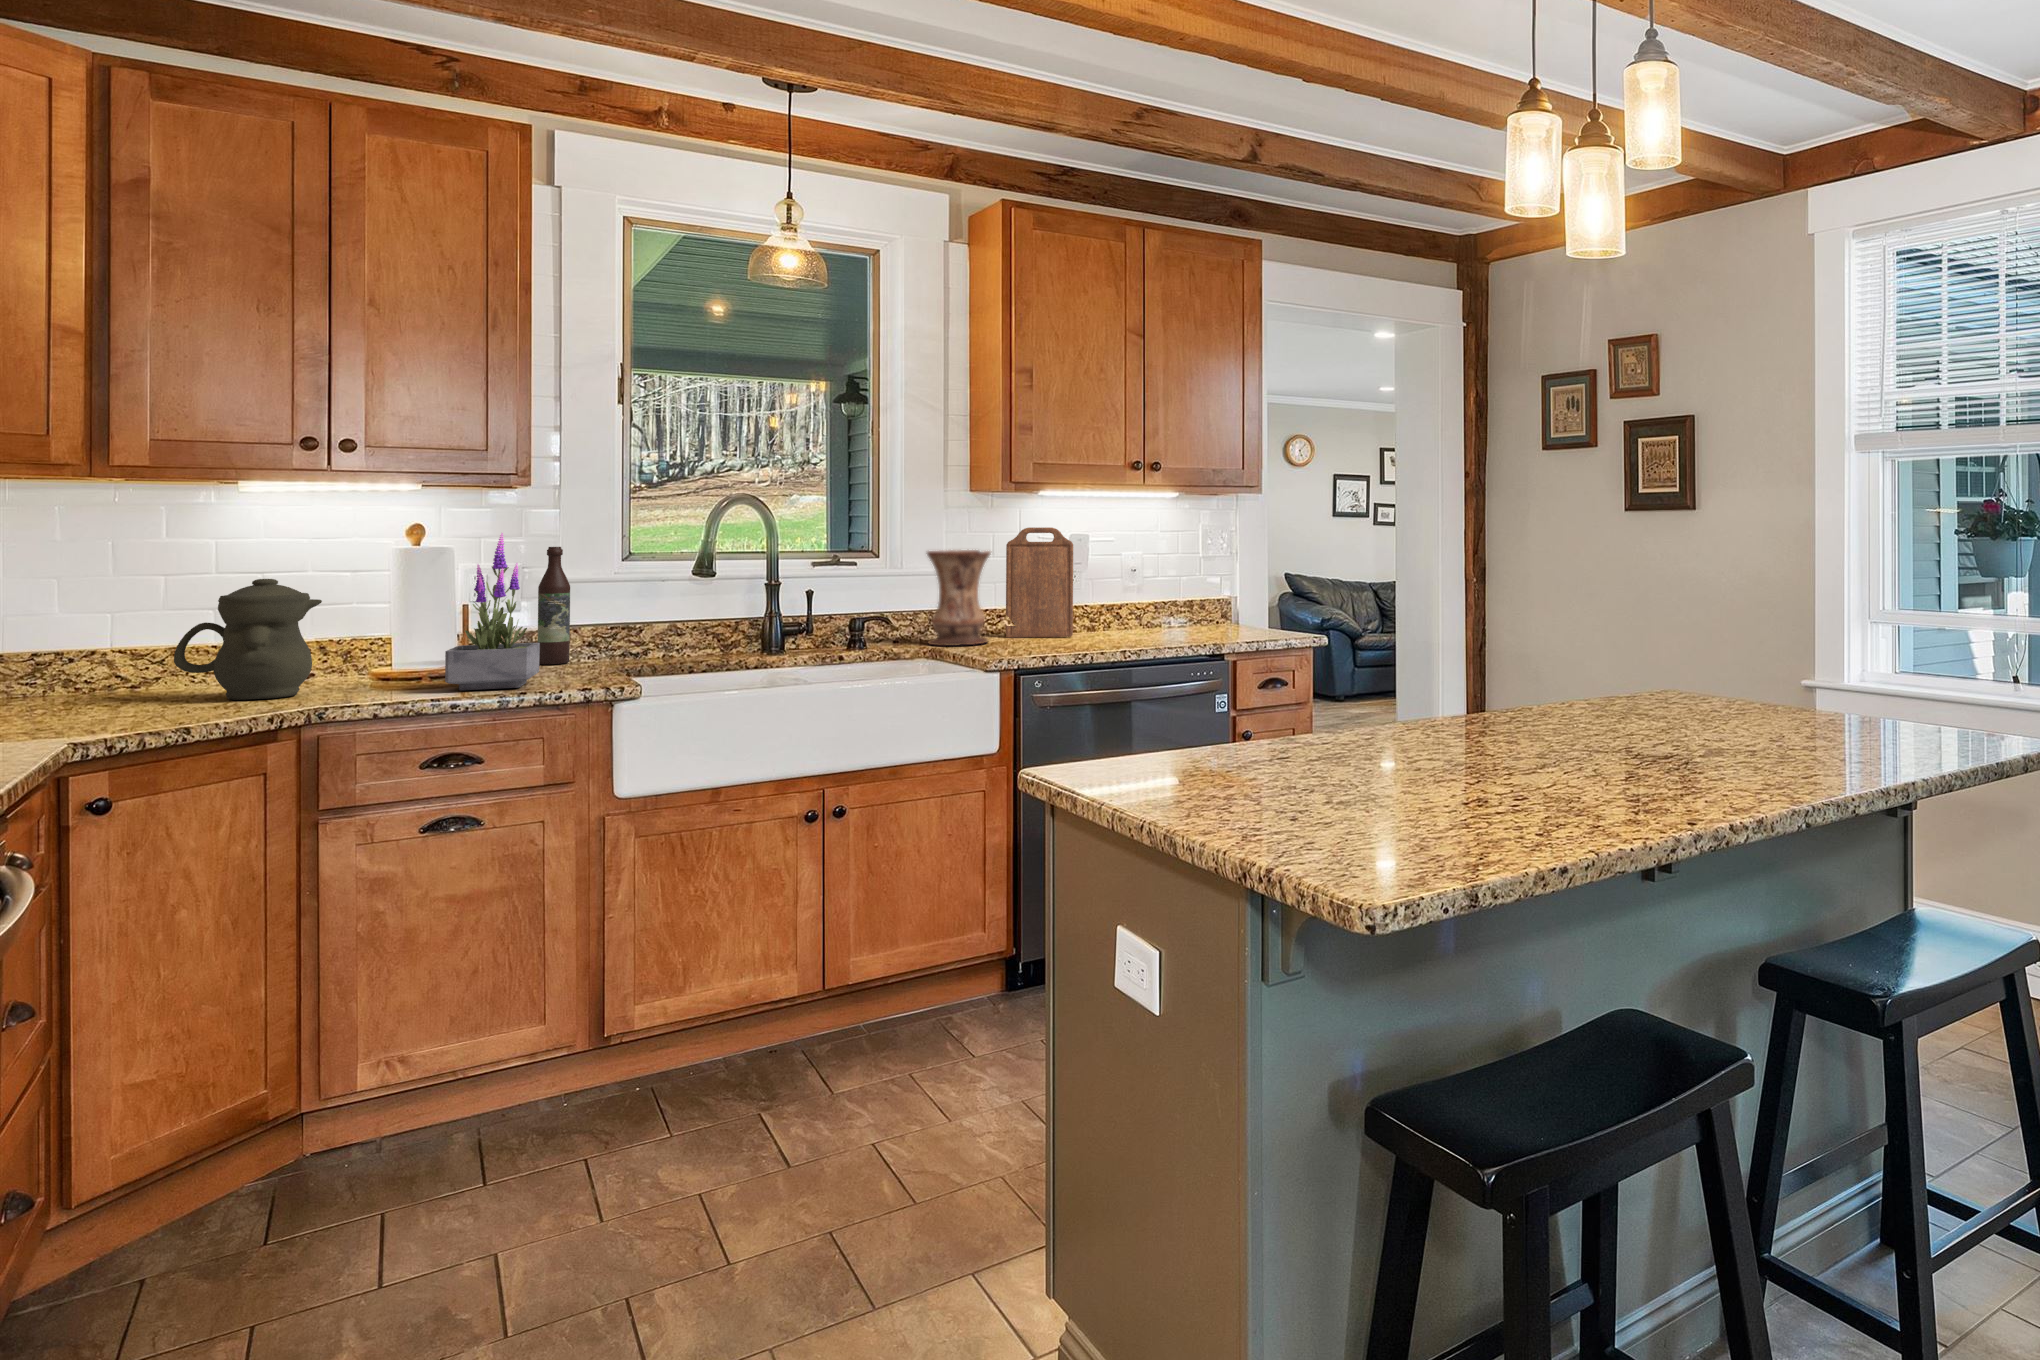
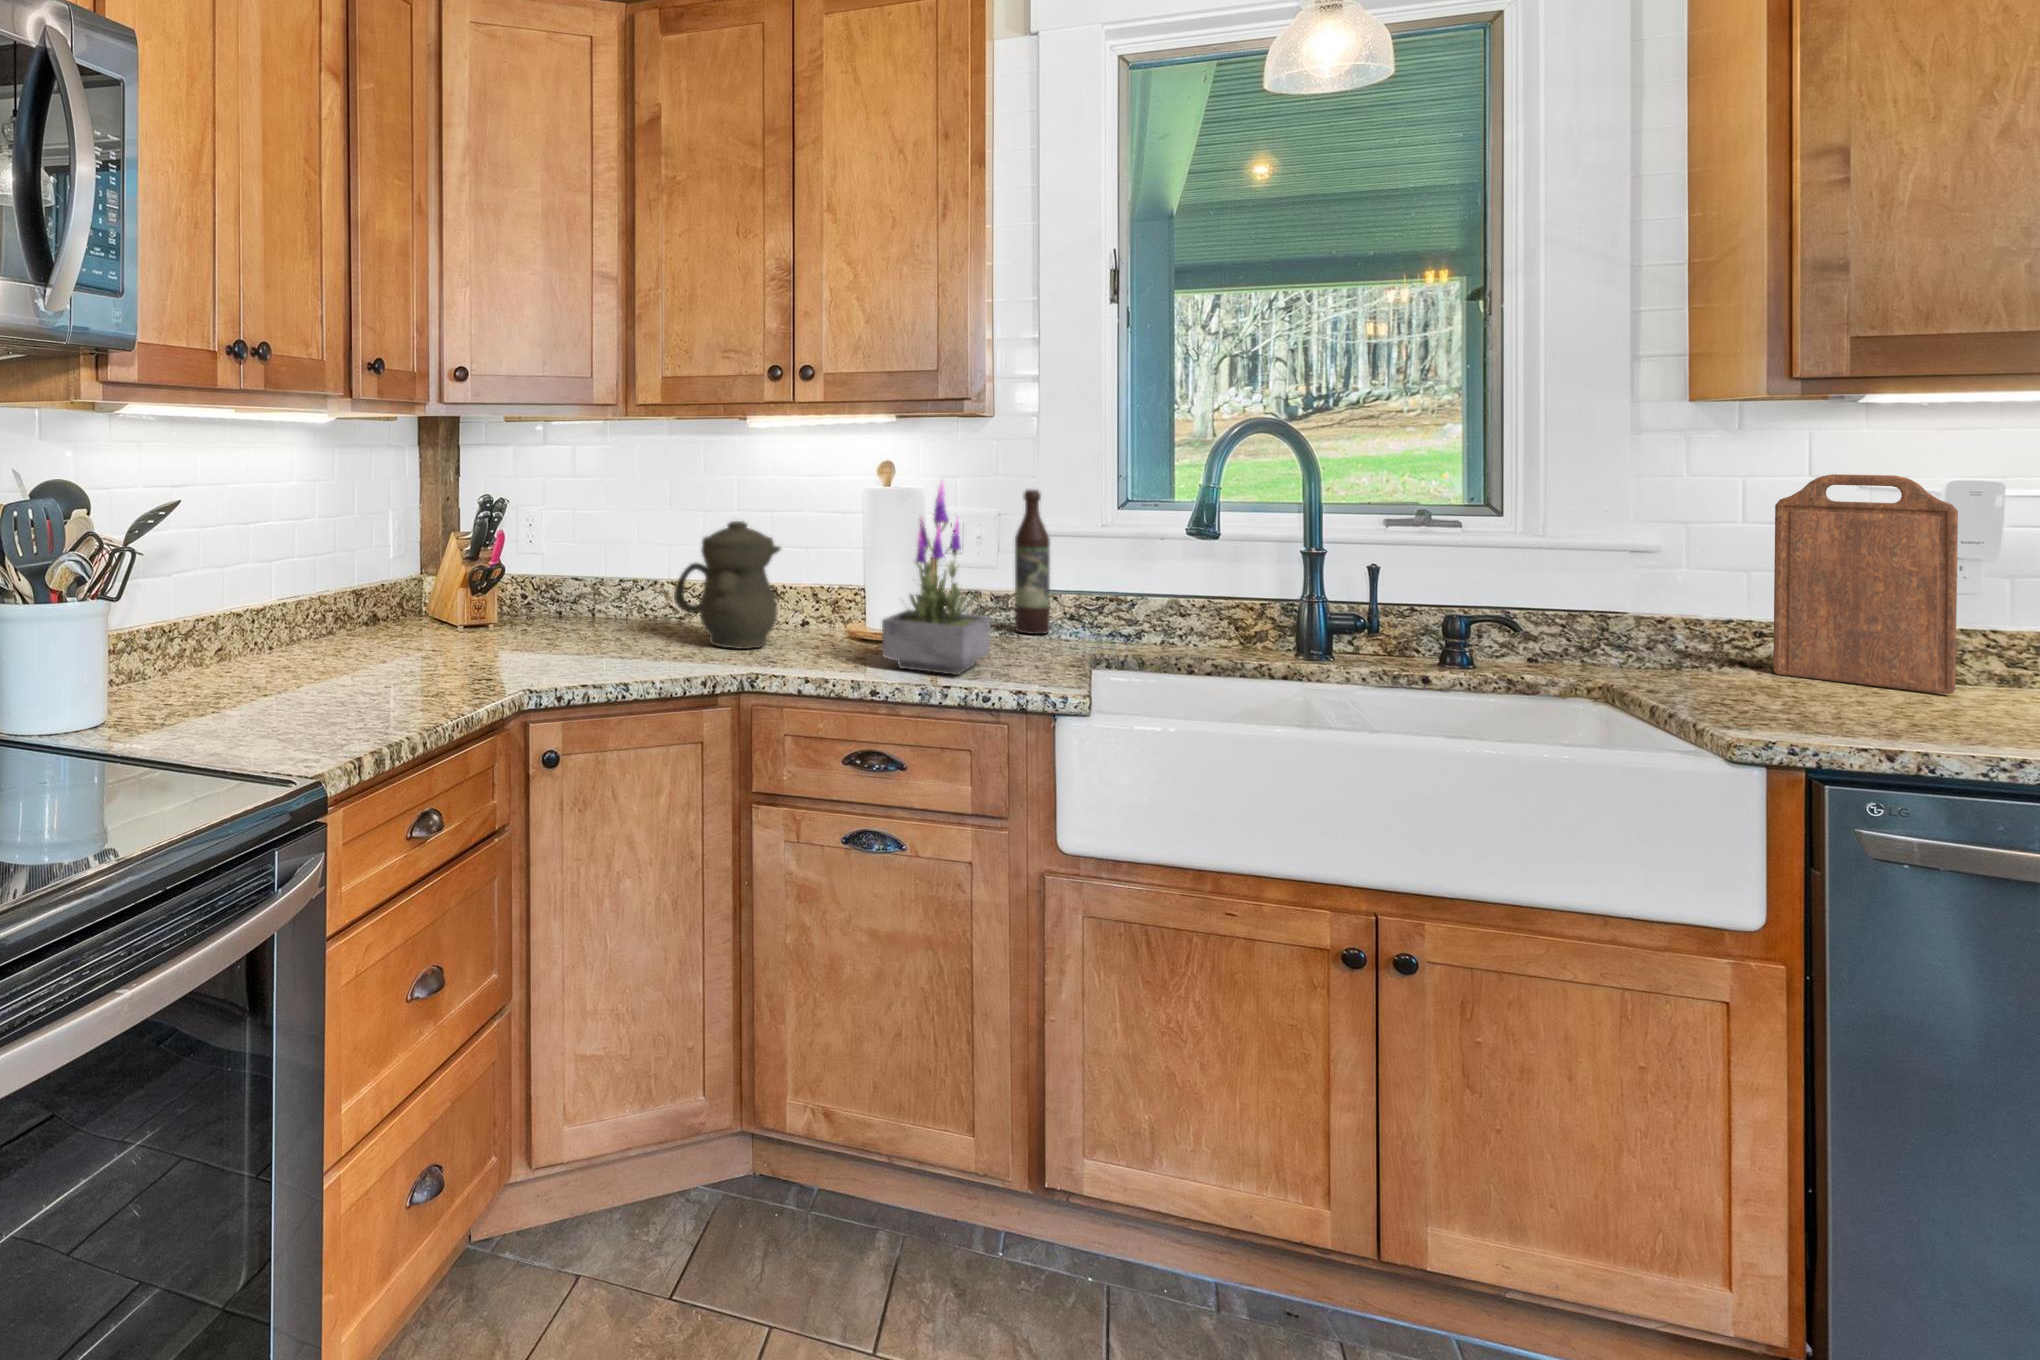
vase: present [927,550,990,646] -> none [1594,511,1742,686]

